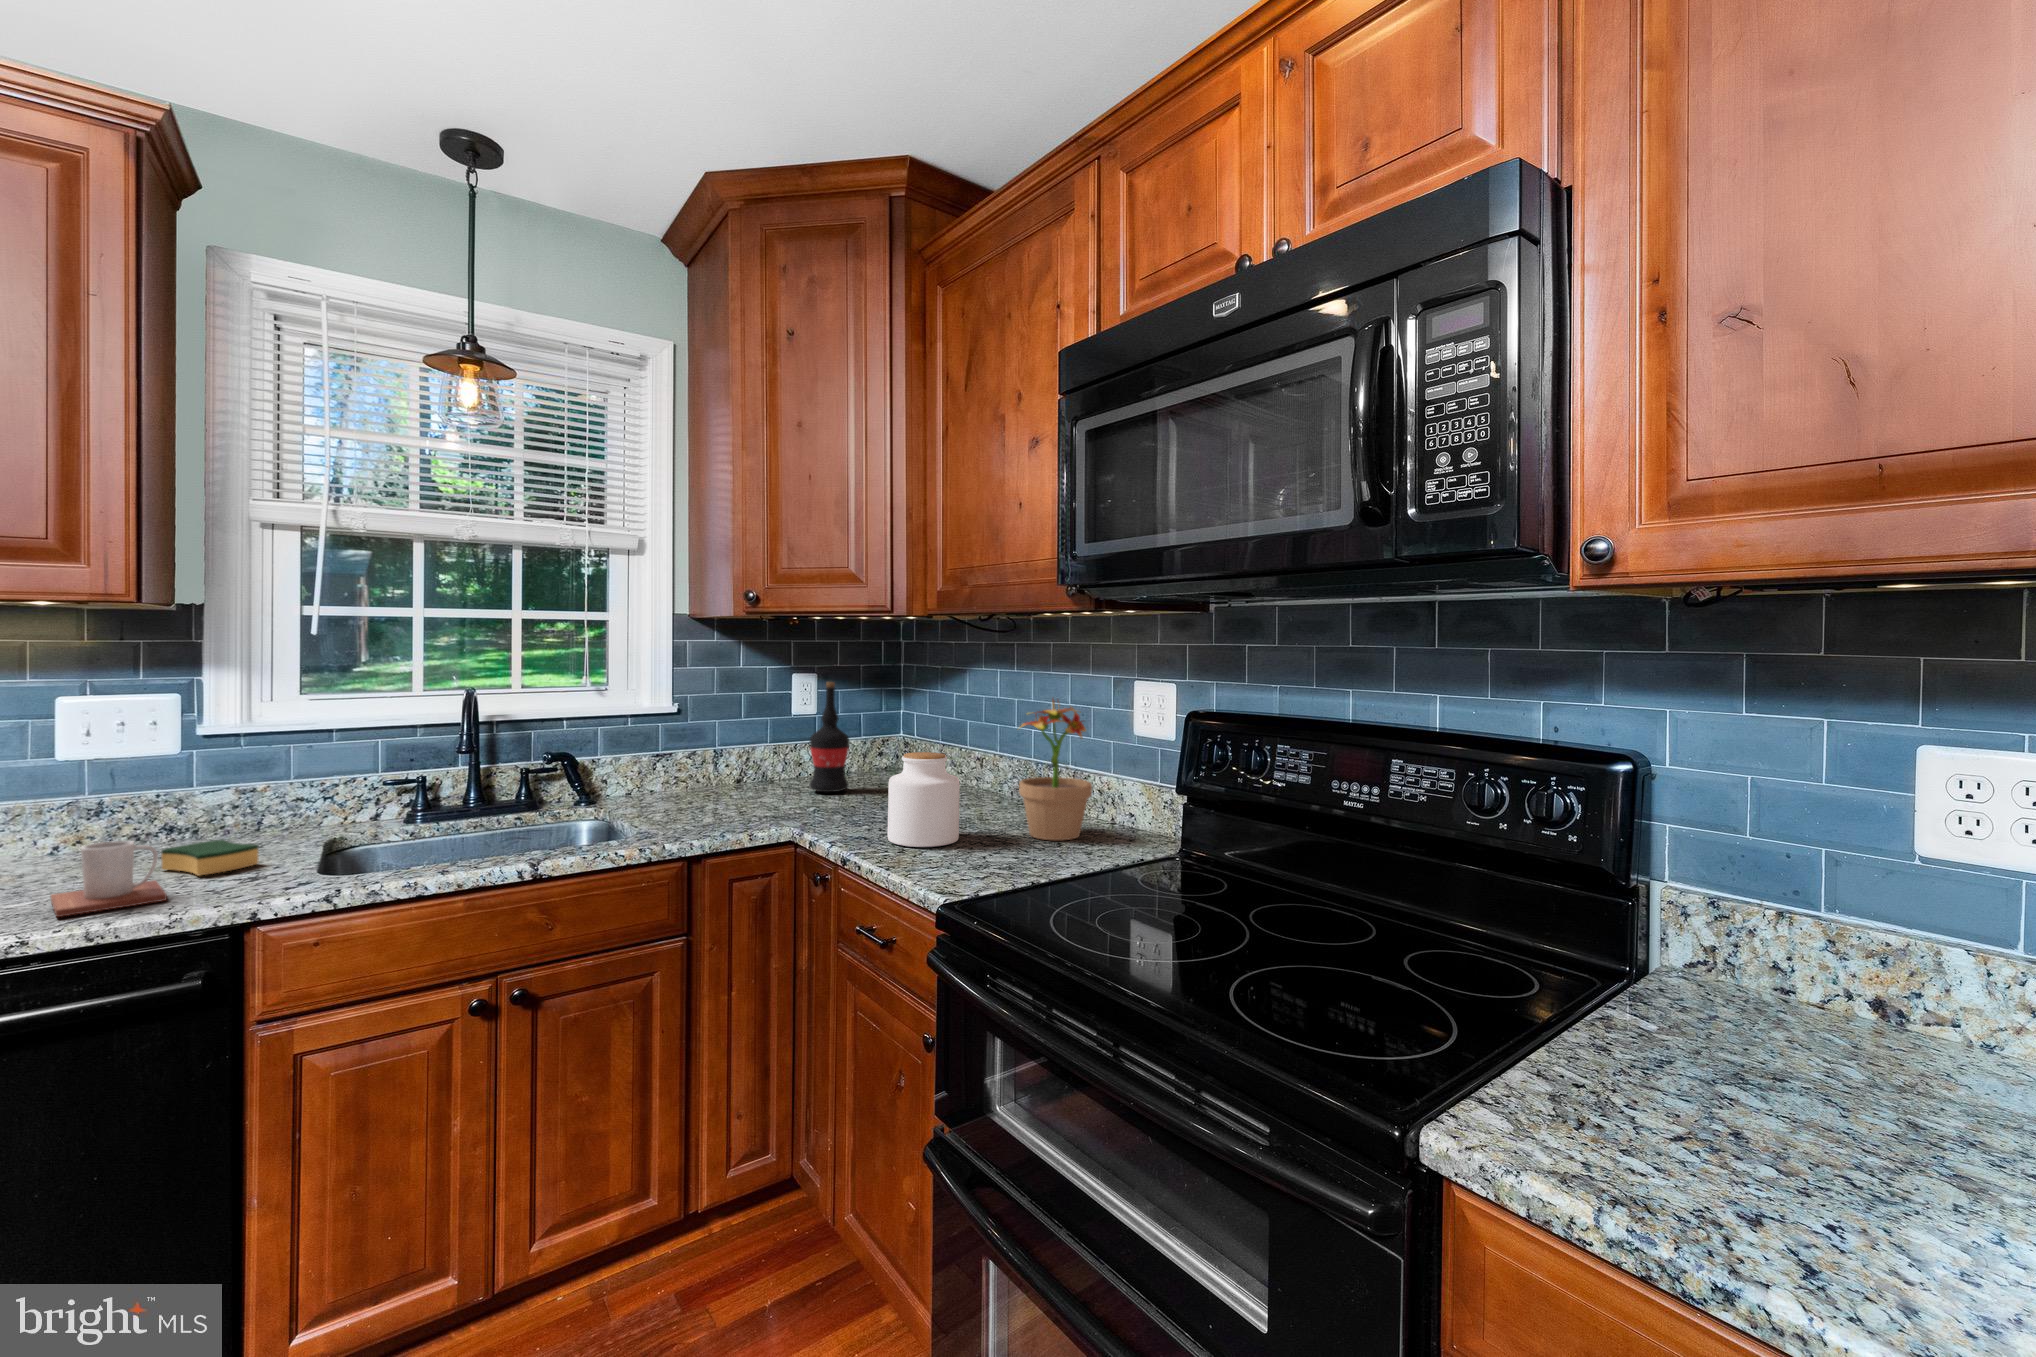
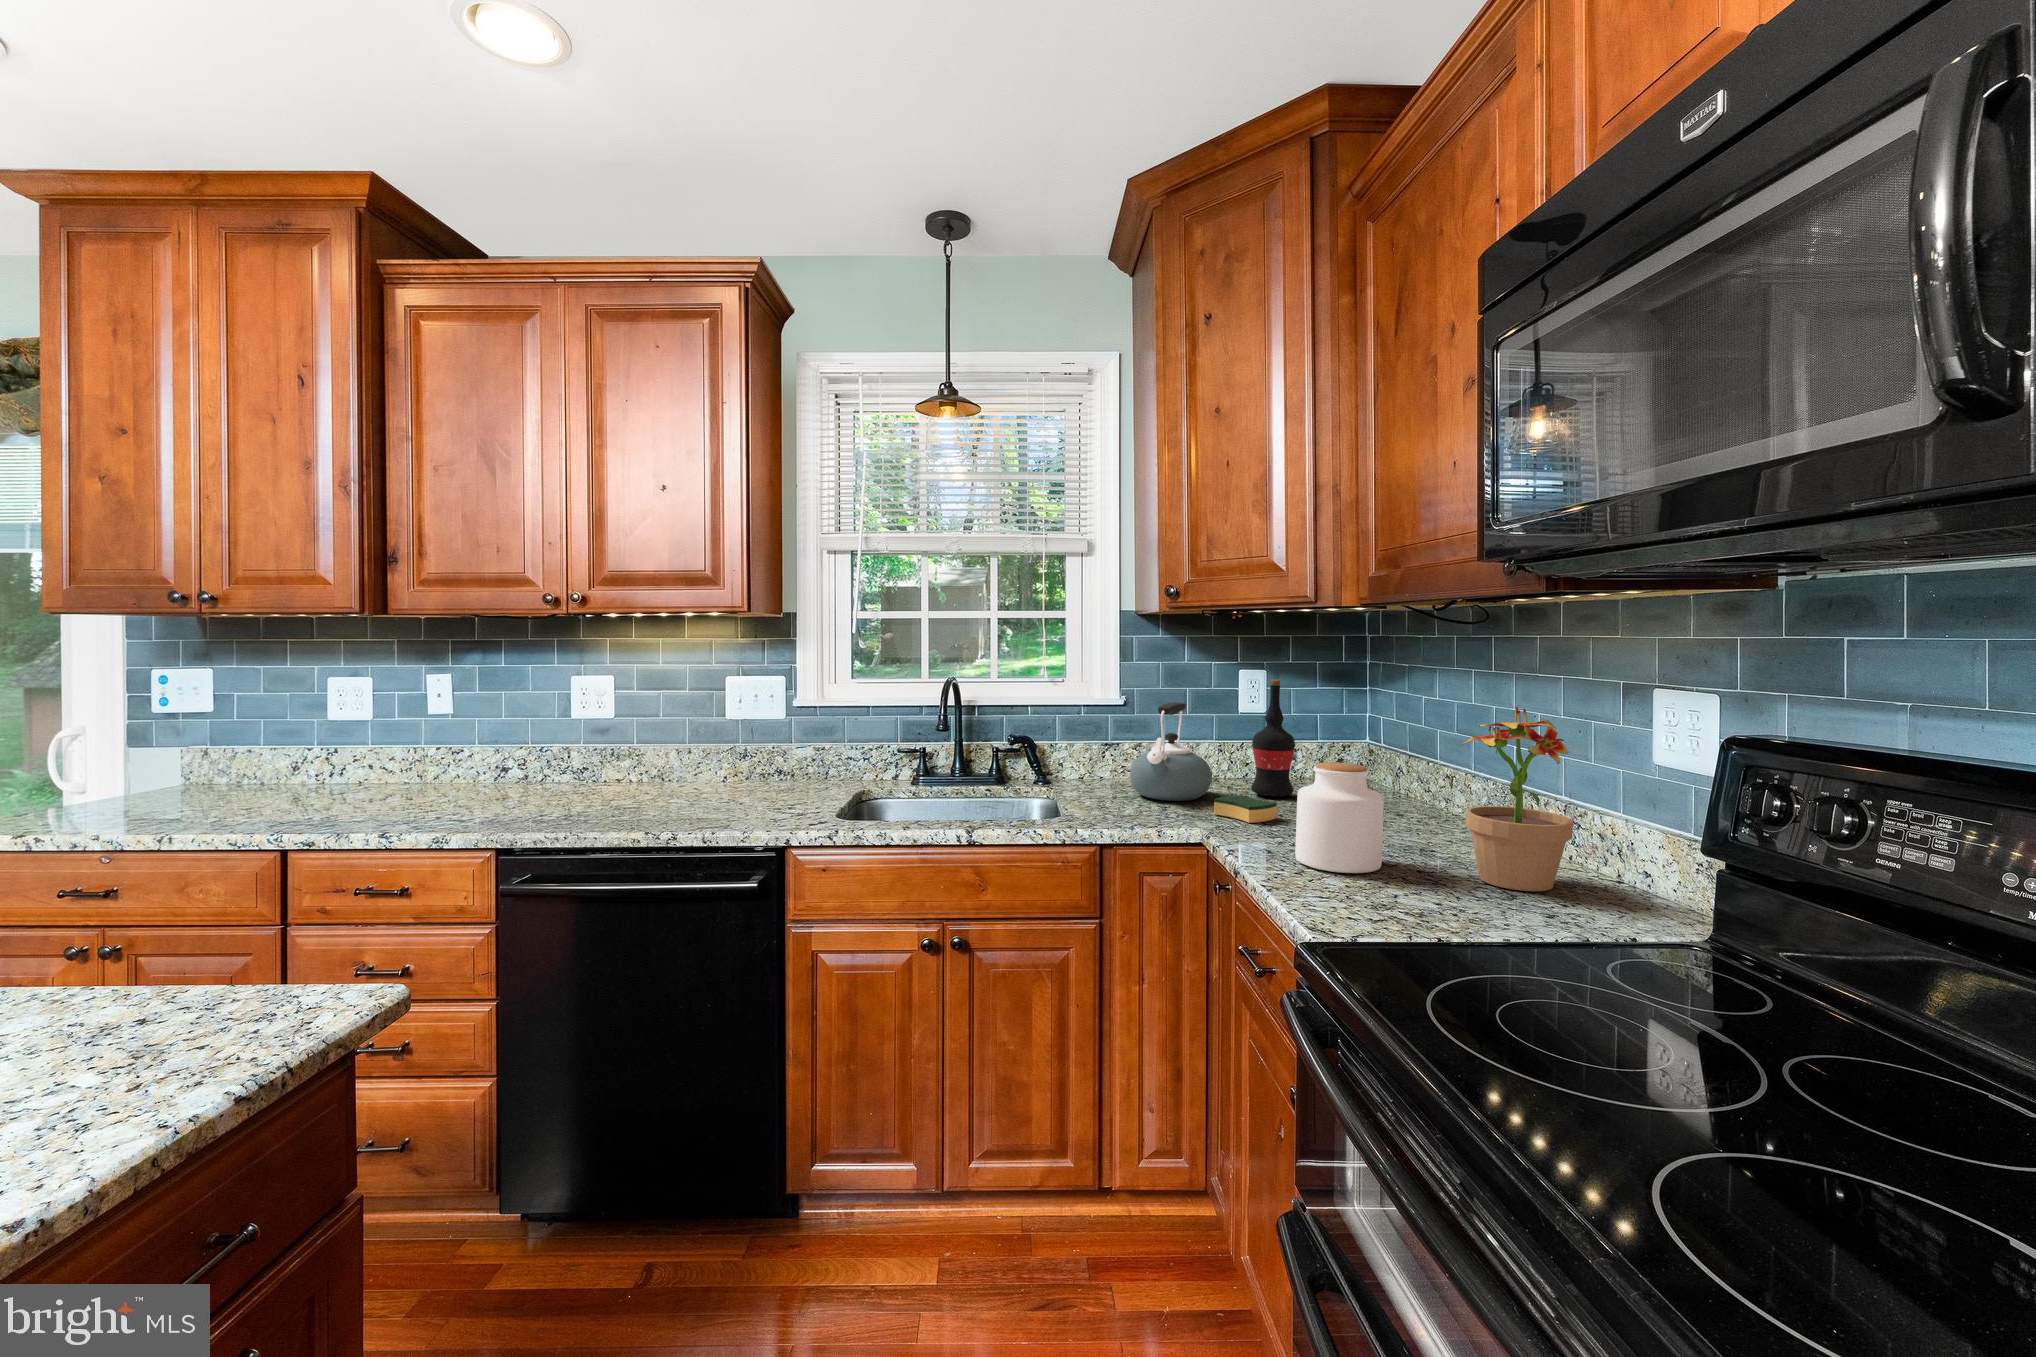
kettle: none [689,707,774,807] -> present [1130,702,1212,801]
sponge: present [161,840,259,876] -> present [1214,795,1277,823]
mug: present [51,841,167,917] -> none [683,779,744,828]

